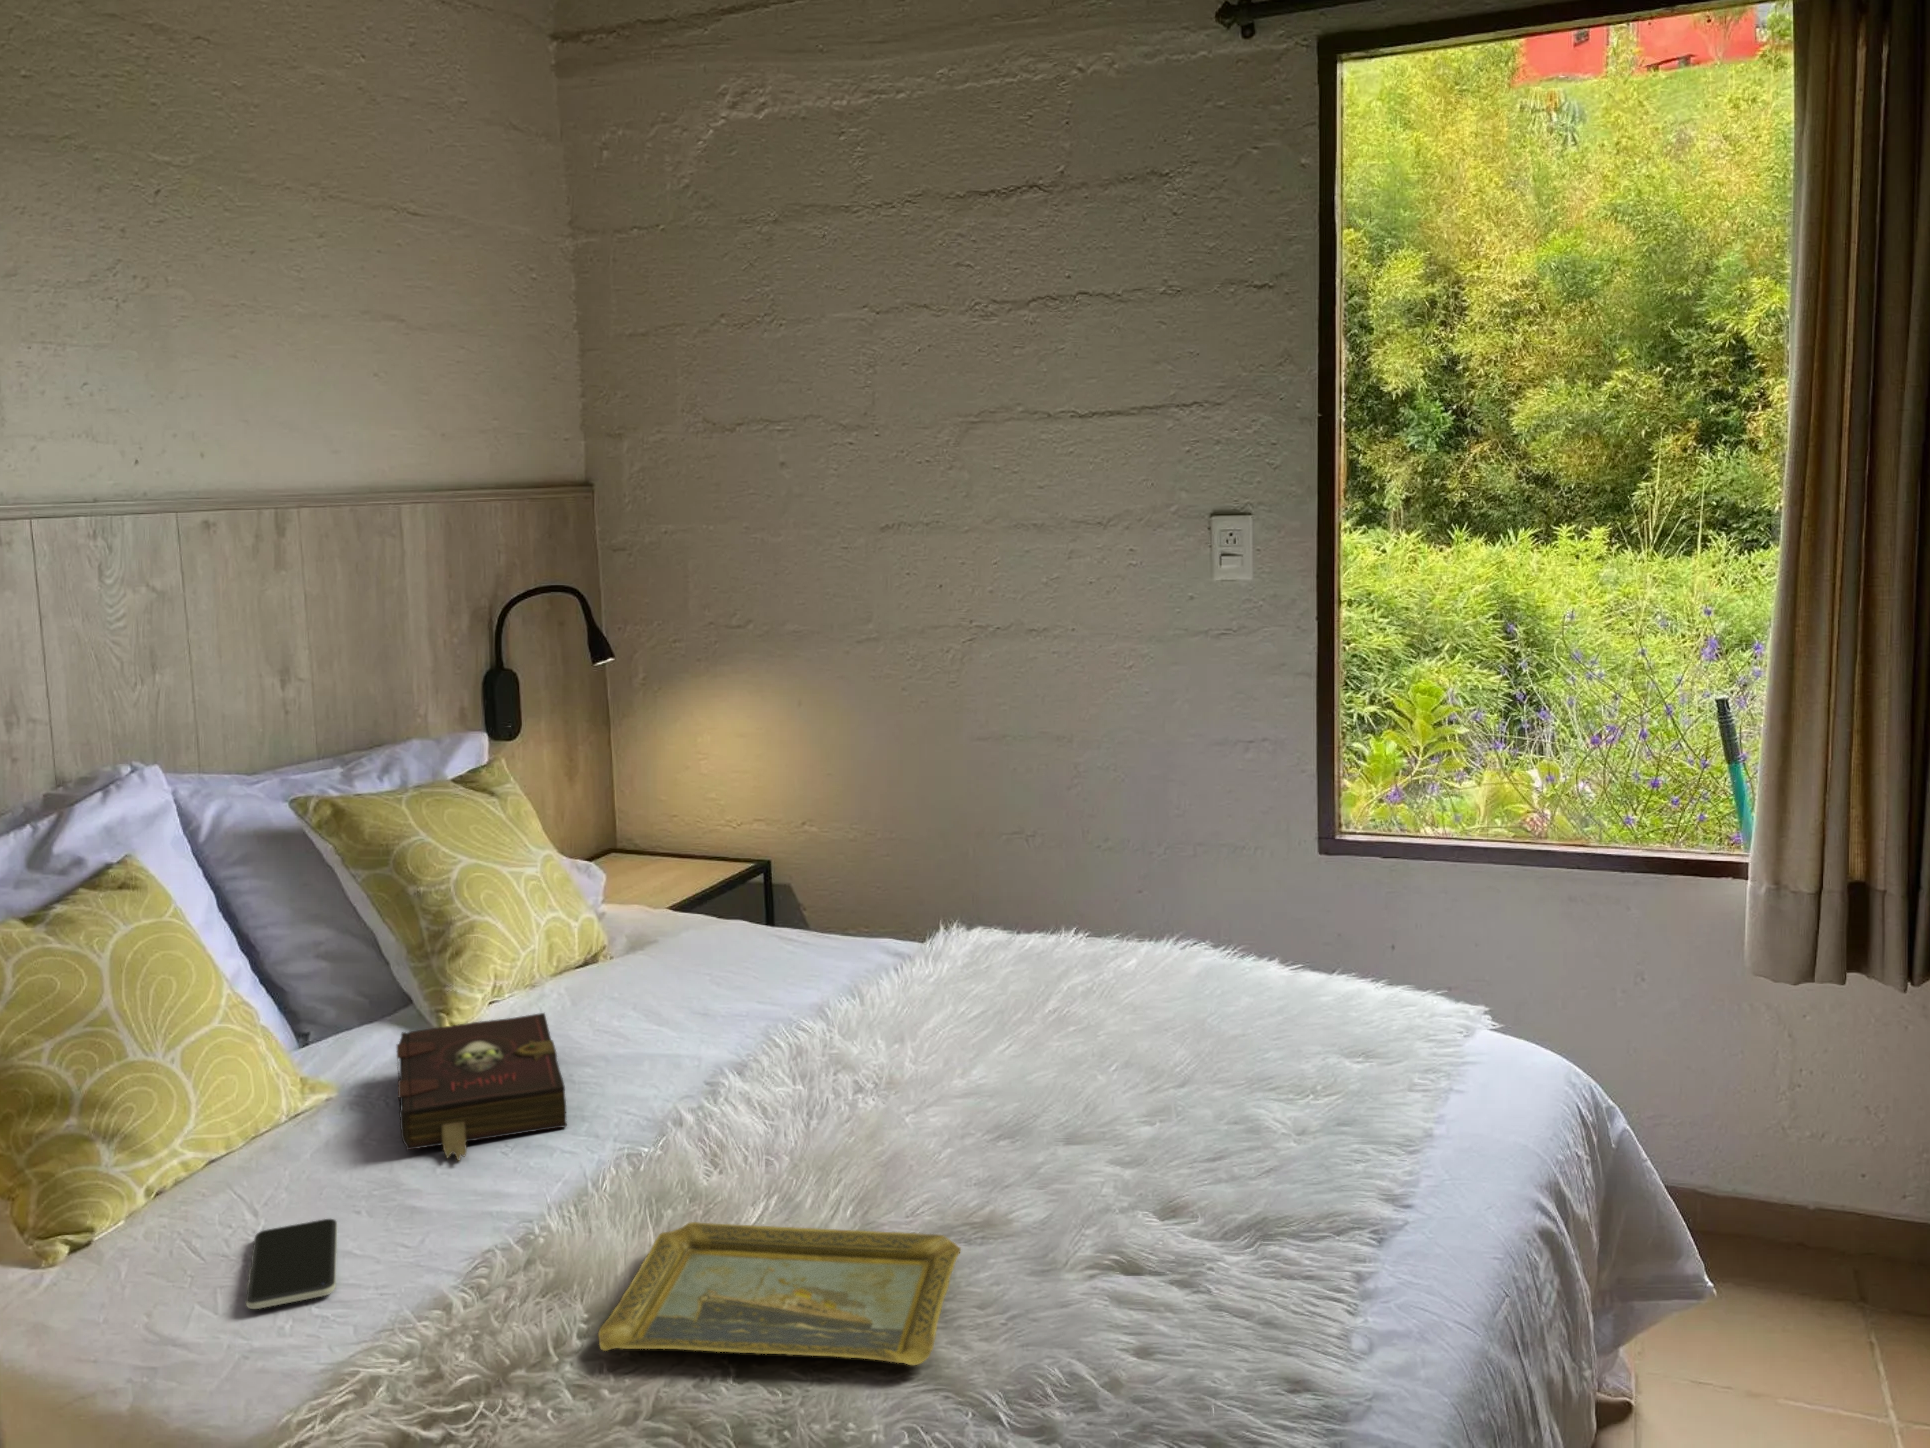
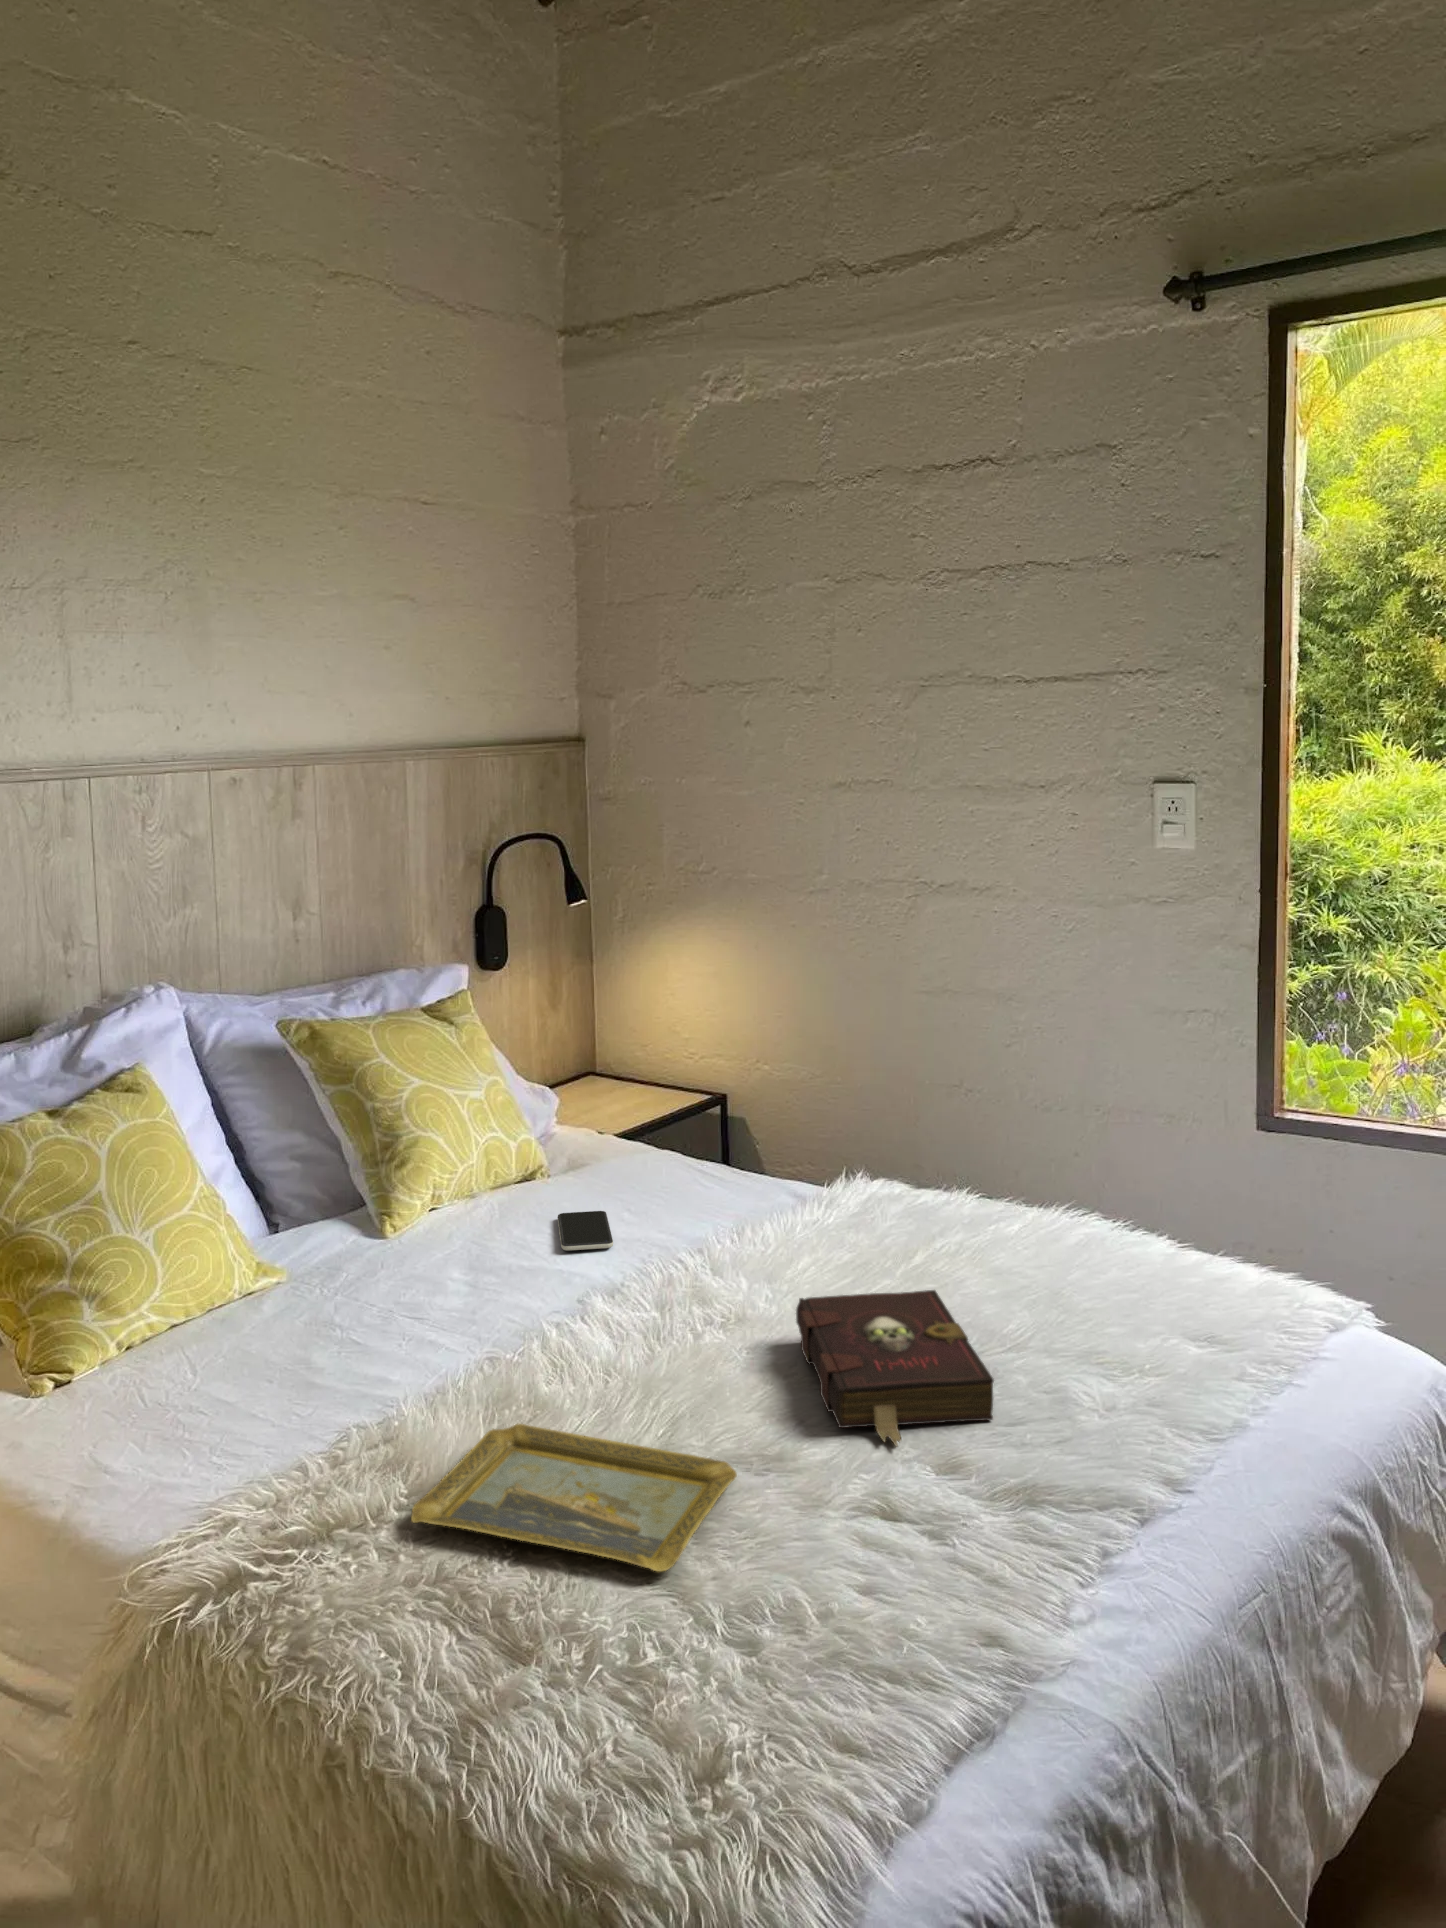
book: present [397,1013,567,1161] -> present [796,1290,994,1446]
smartphone: present [246,1219,337,1309] -> present [557,1211,613,1250]

